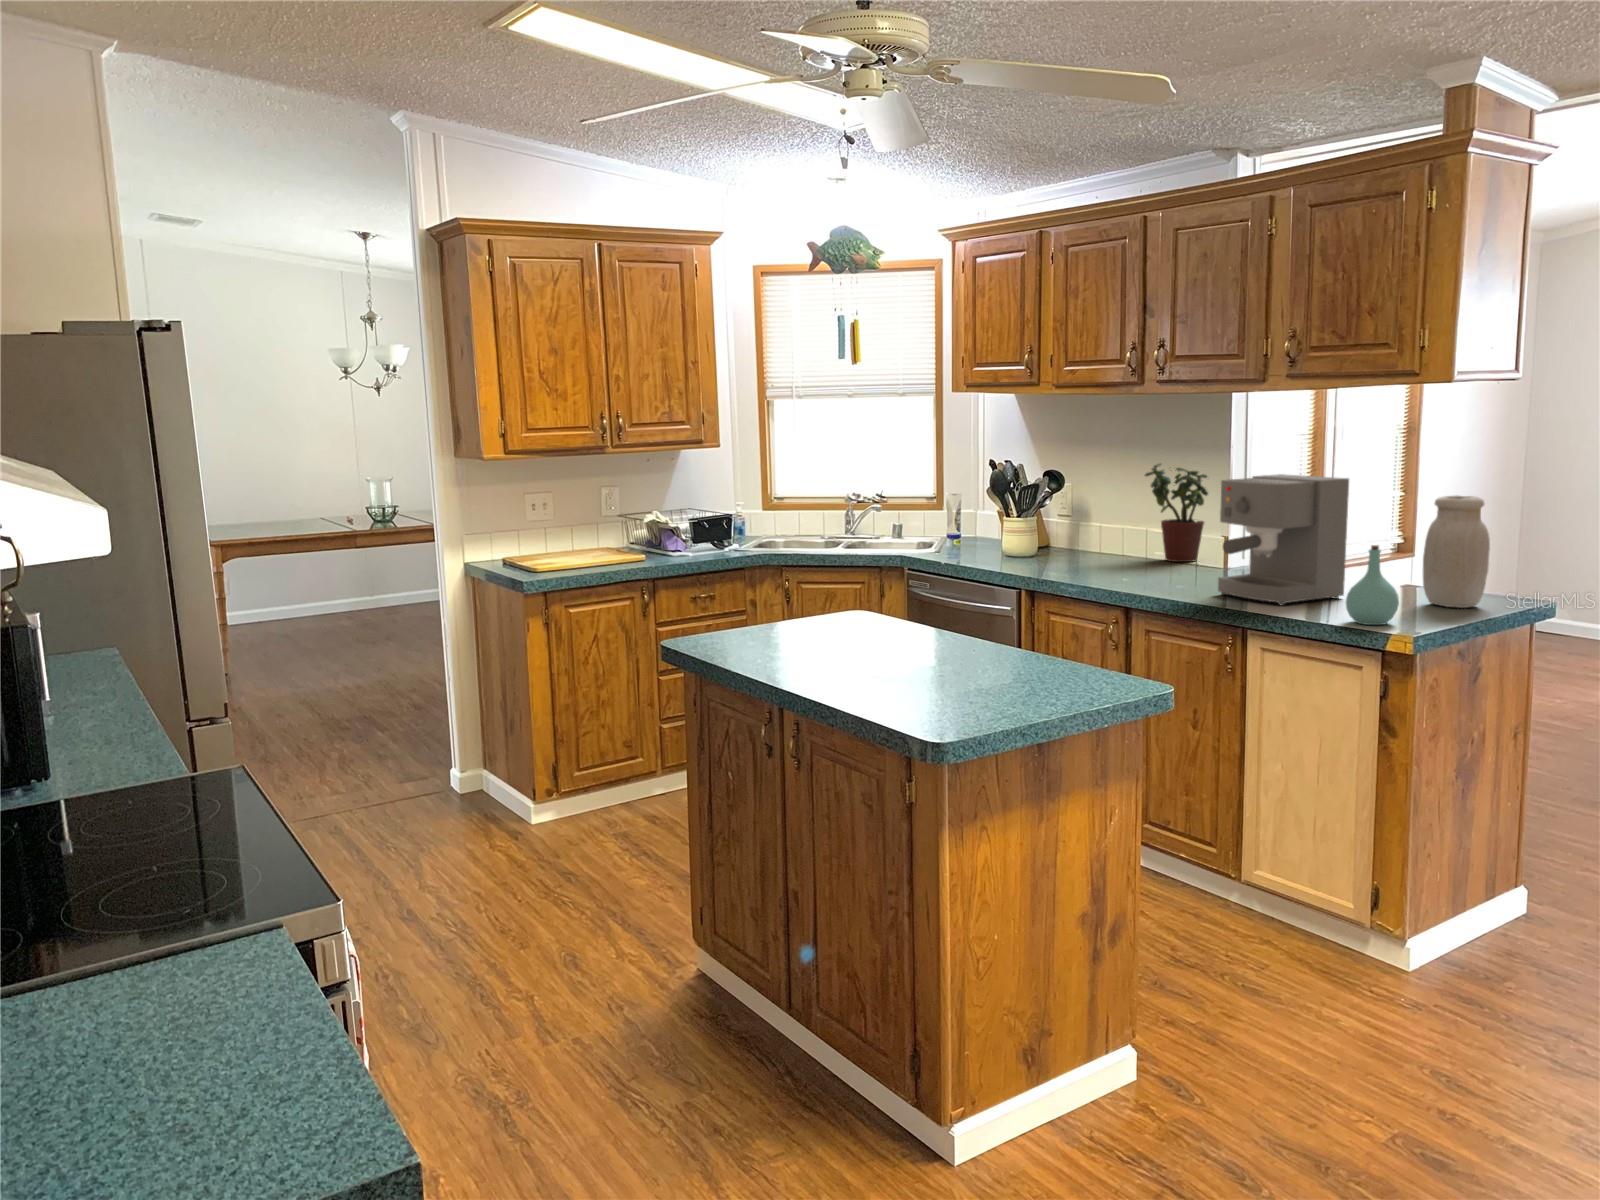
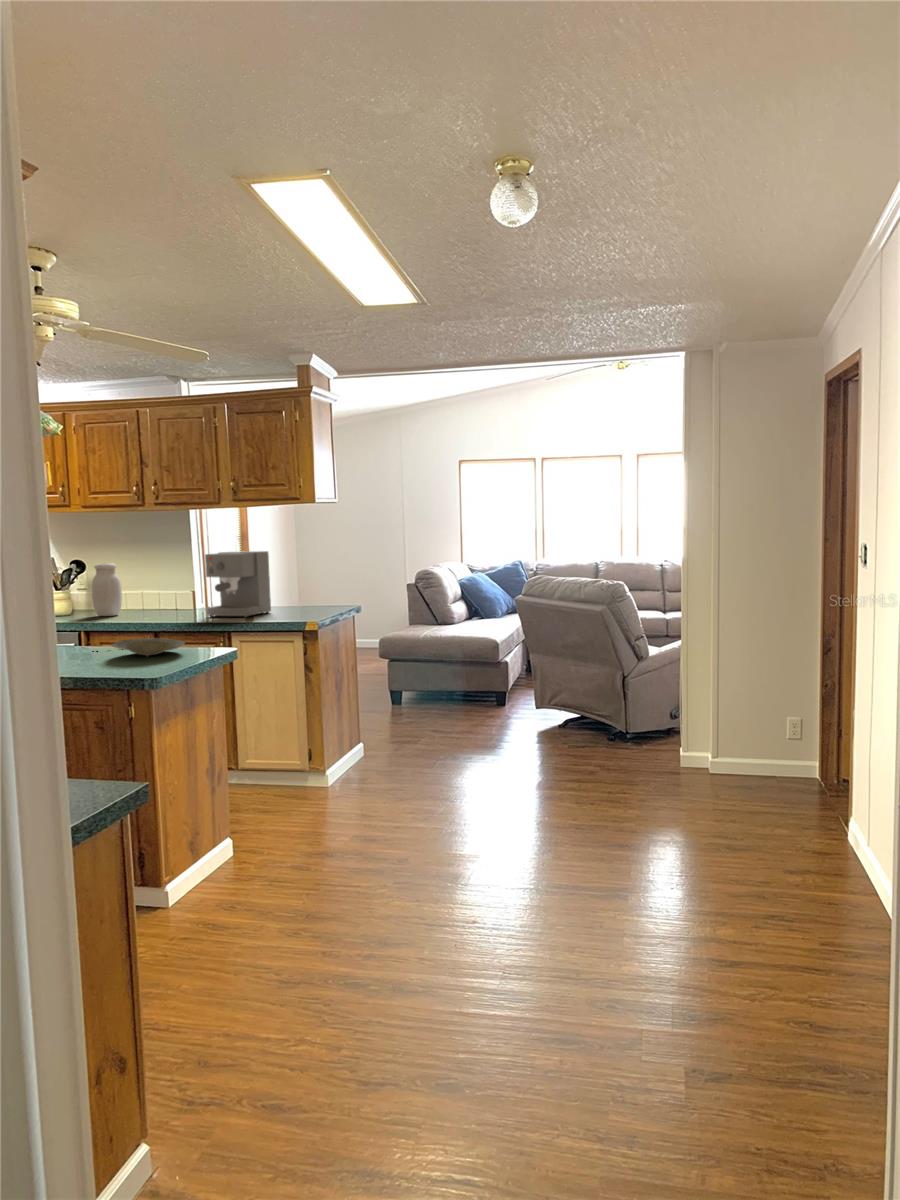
potted plant: present [1145,463,1208,562] -> none [141,551,179,608]
jar: present [1423,496,1490,608] -> present [92,563,122,616]
bottle: present [1345,545,1399,625] -> none [282,580,306,619]
plate: none [950,653,1075,684] -> present [112,638,185,656]

